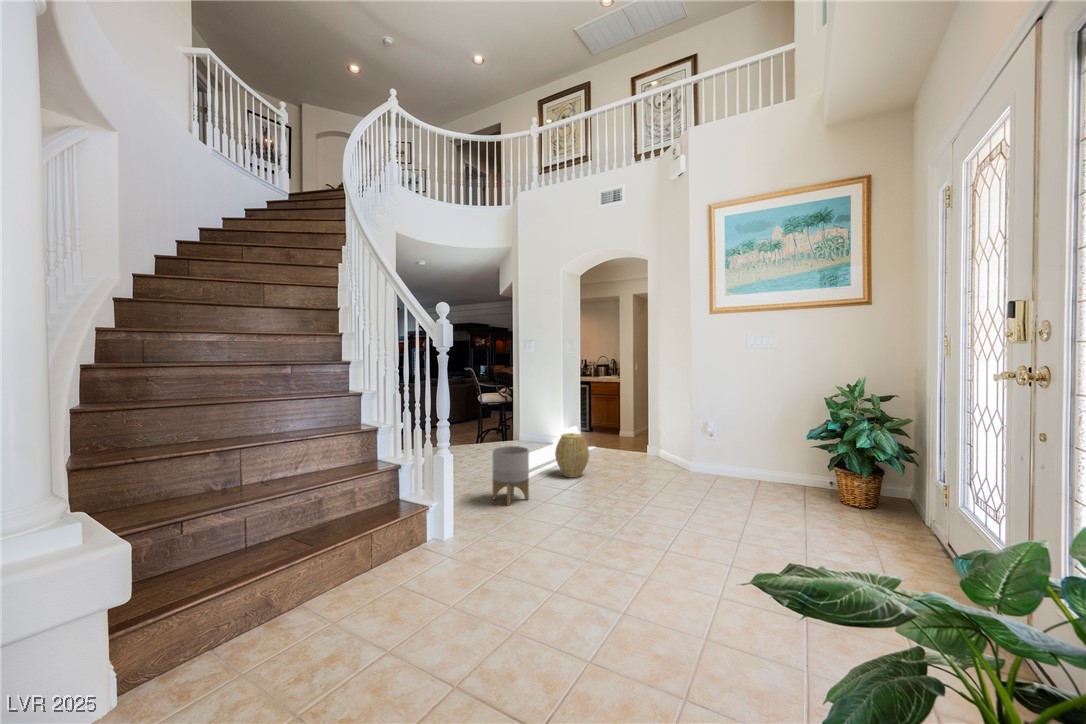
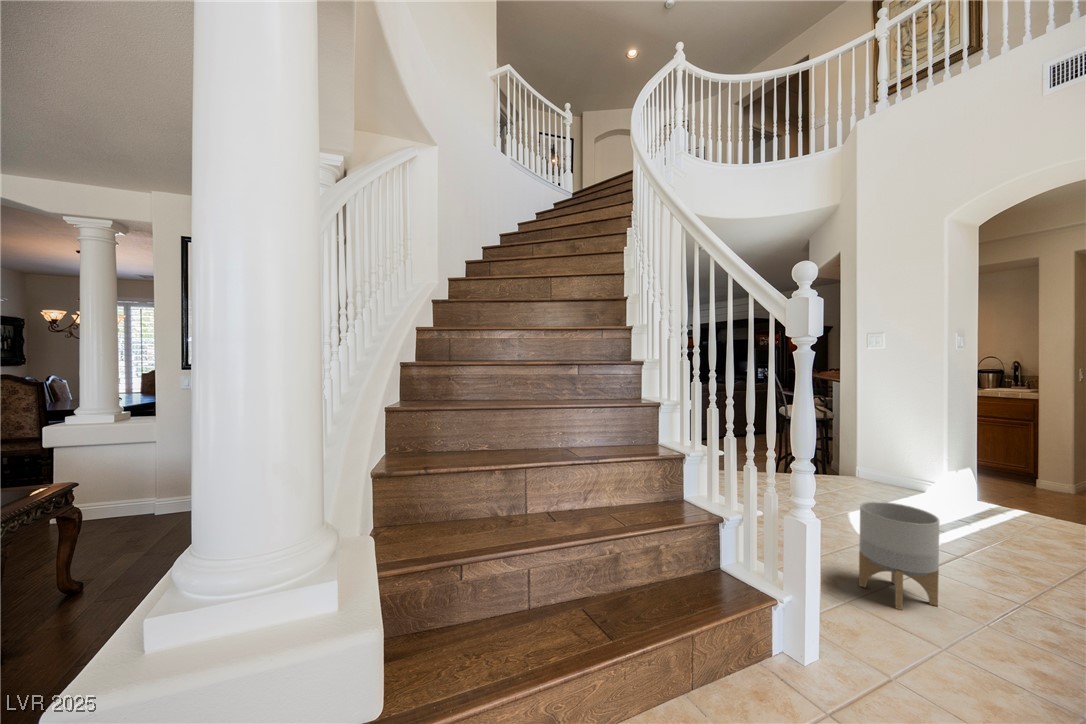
woven basket: present [555,433,589,477] -> none [966,490,1056,574]

